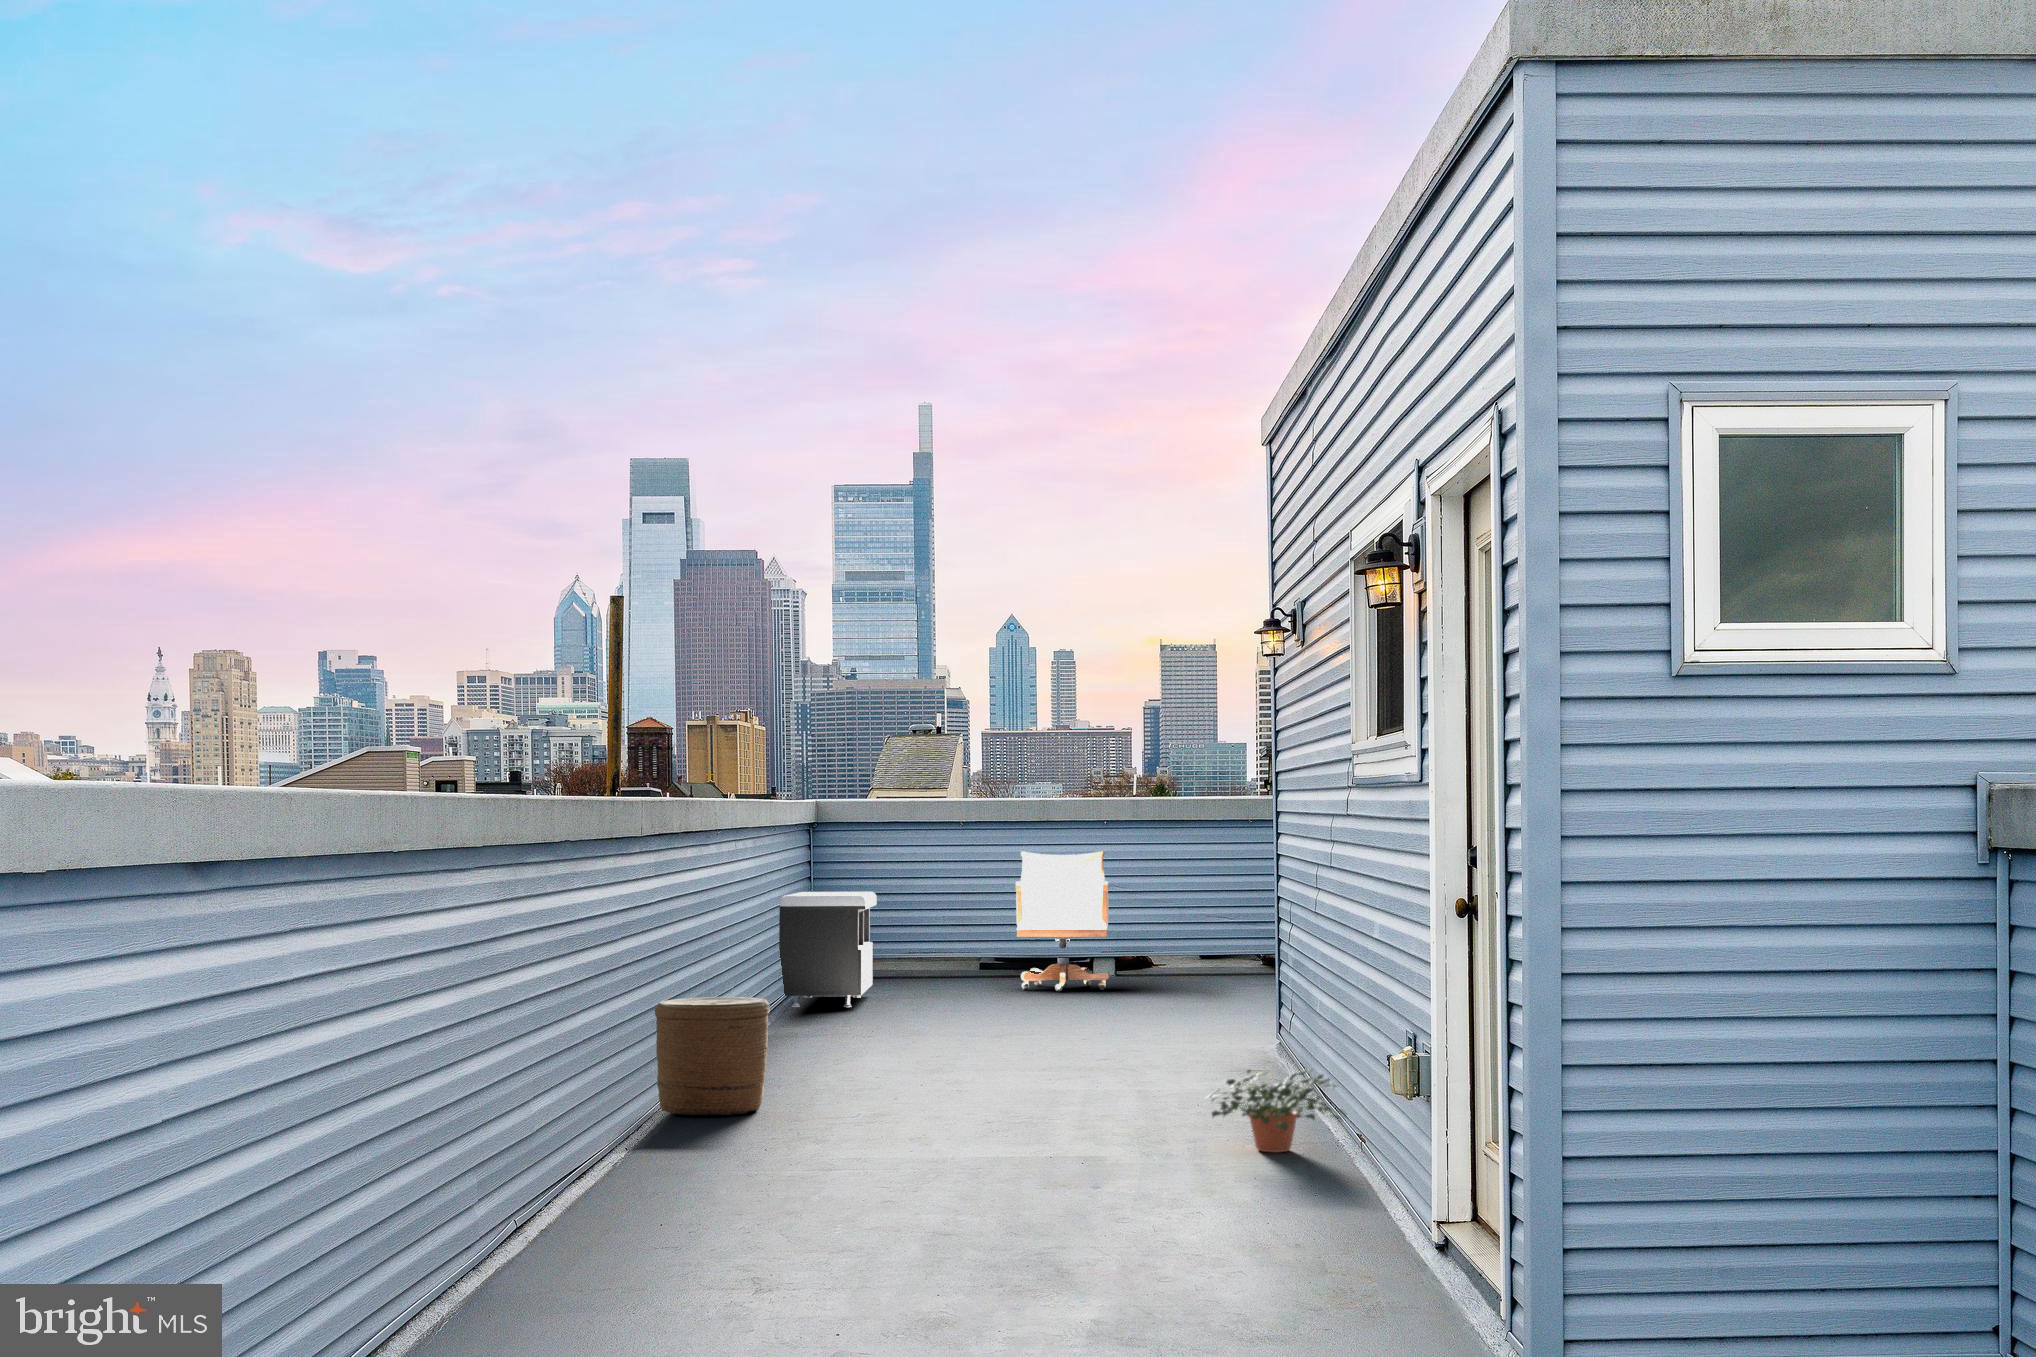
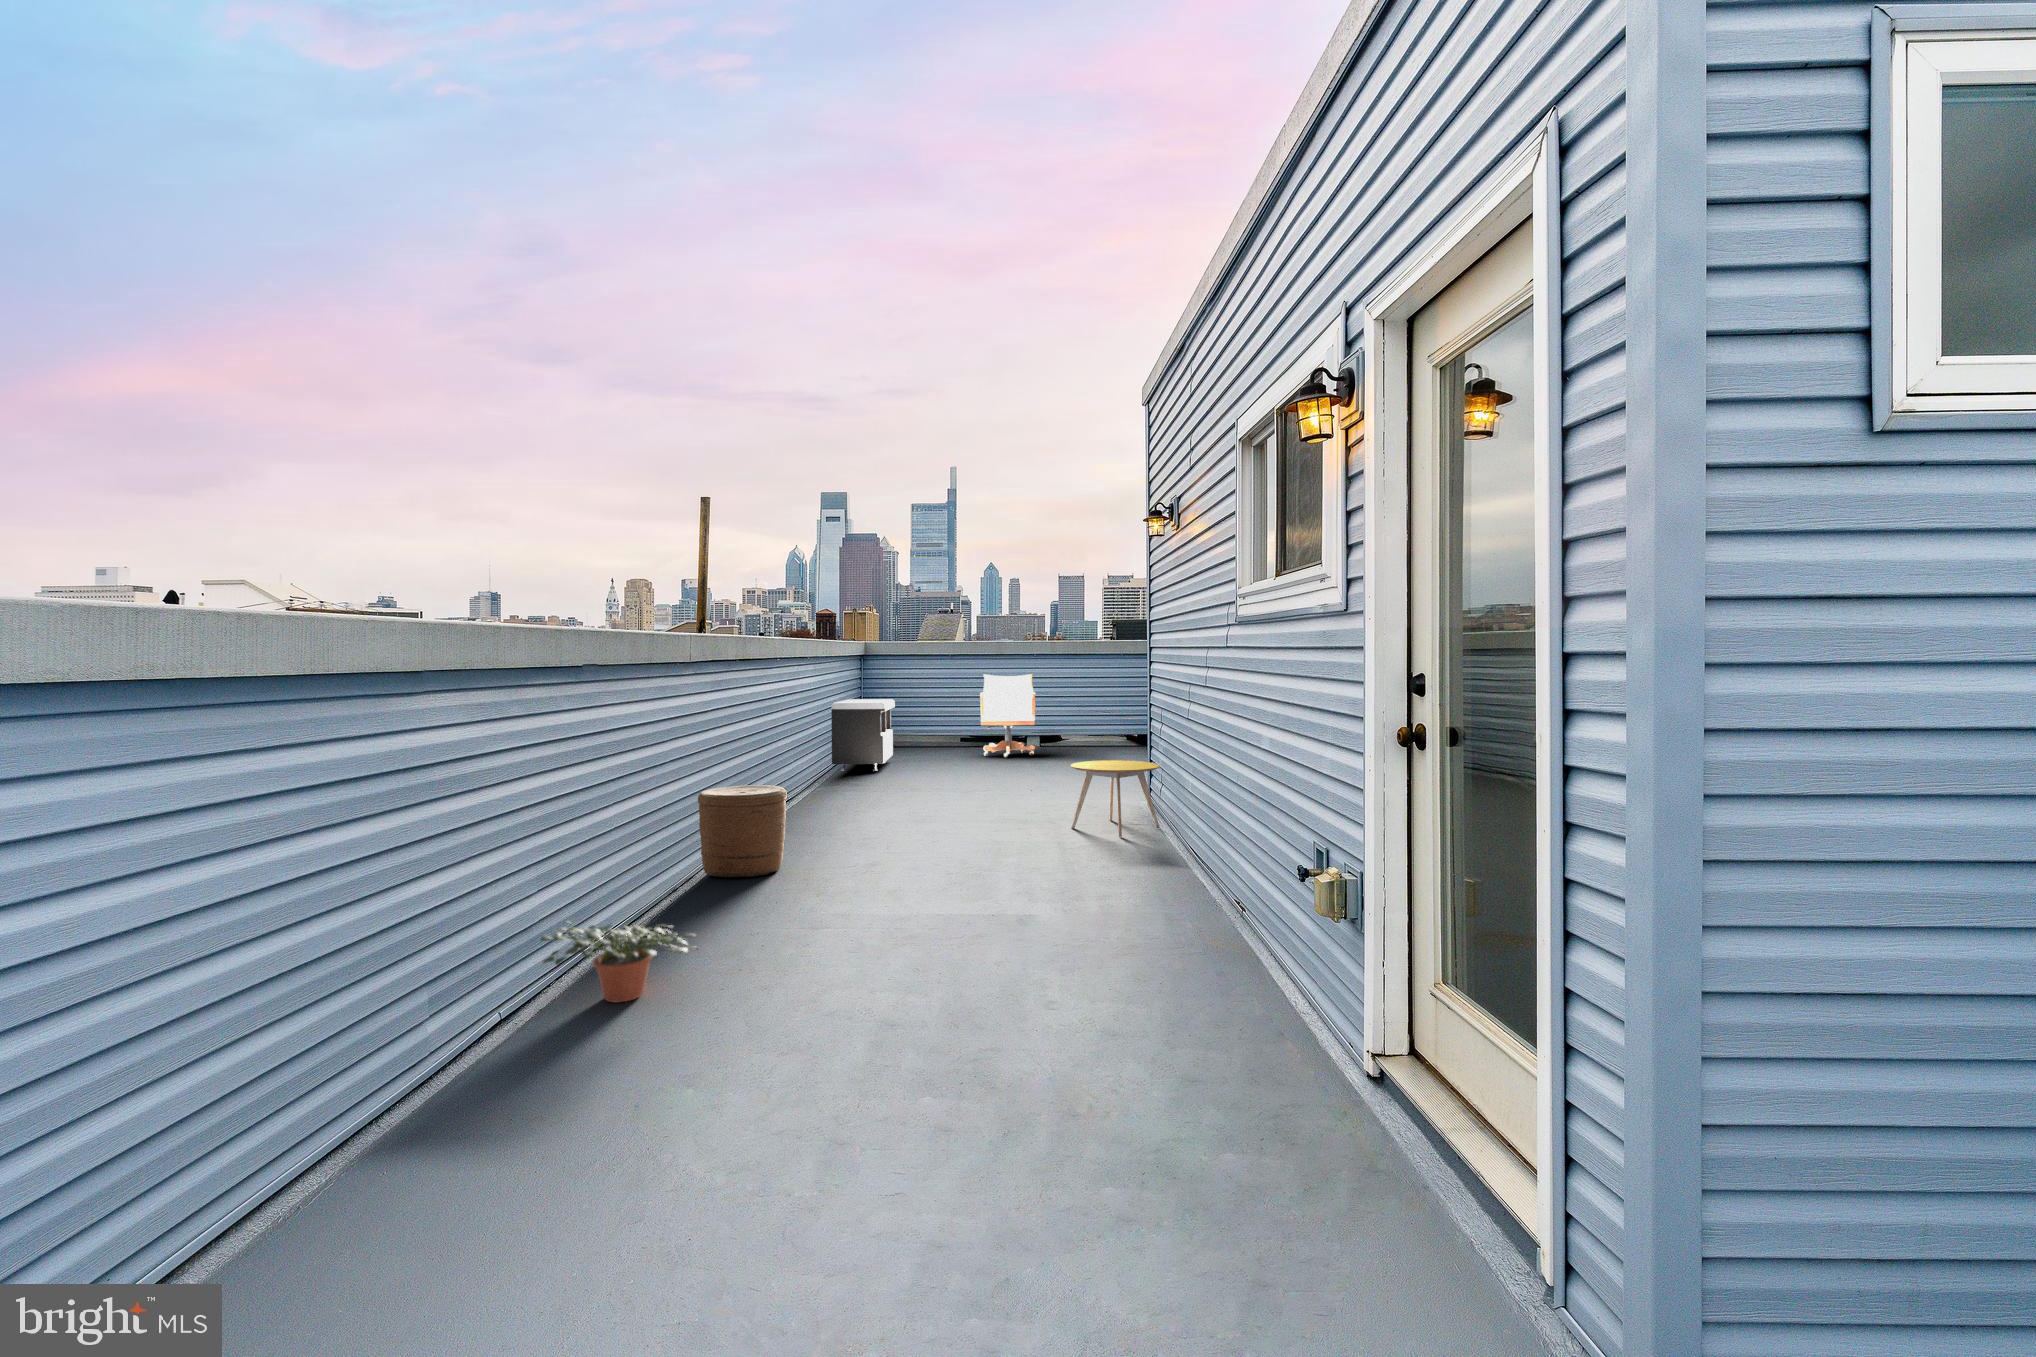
side table: none [1157,977,1288,1083] -> present [1071,760,1160,837]
potted plant: present [1207,1069,1346,1153] -> present [541,922,692,1003]

